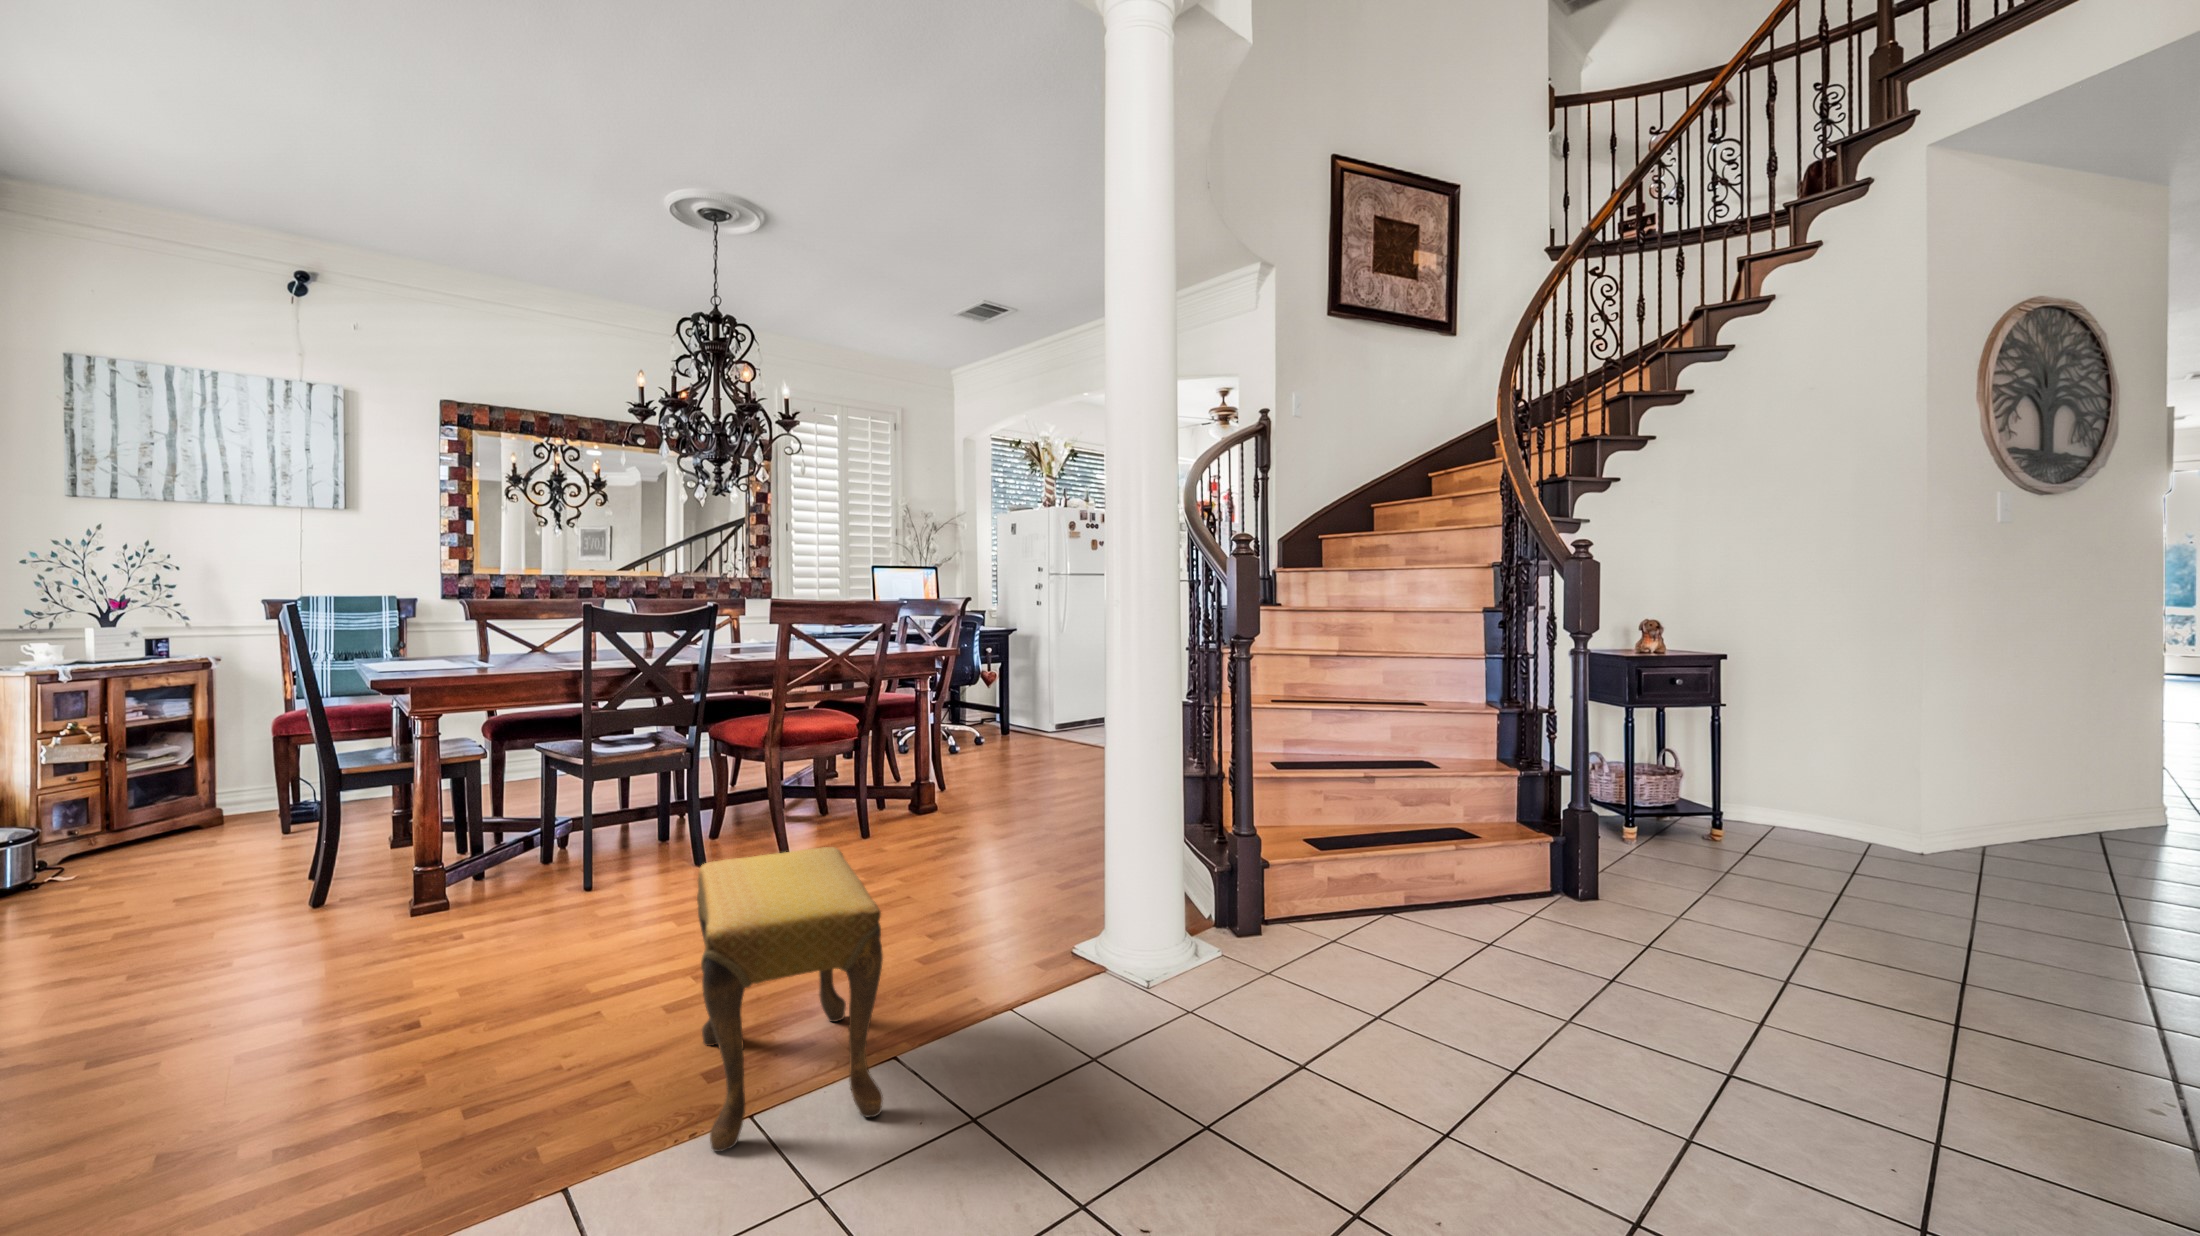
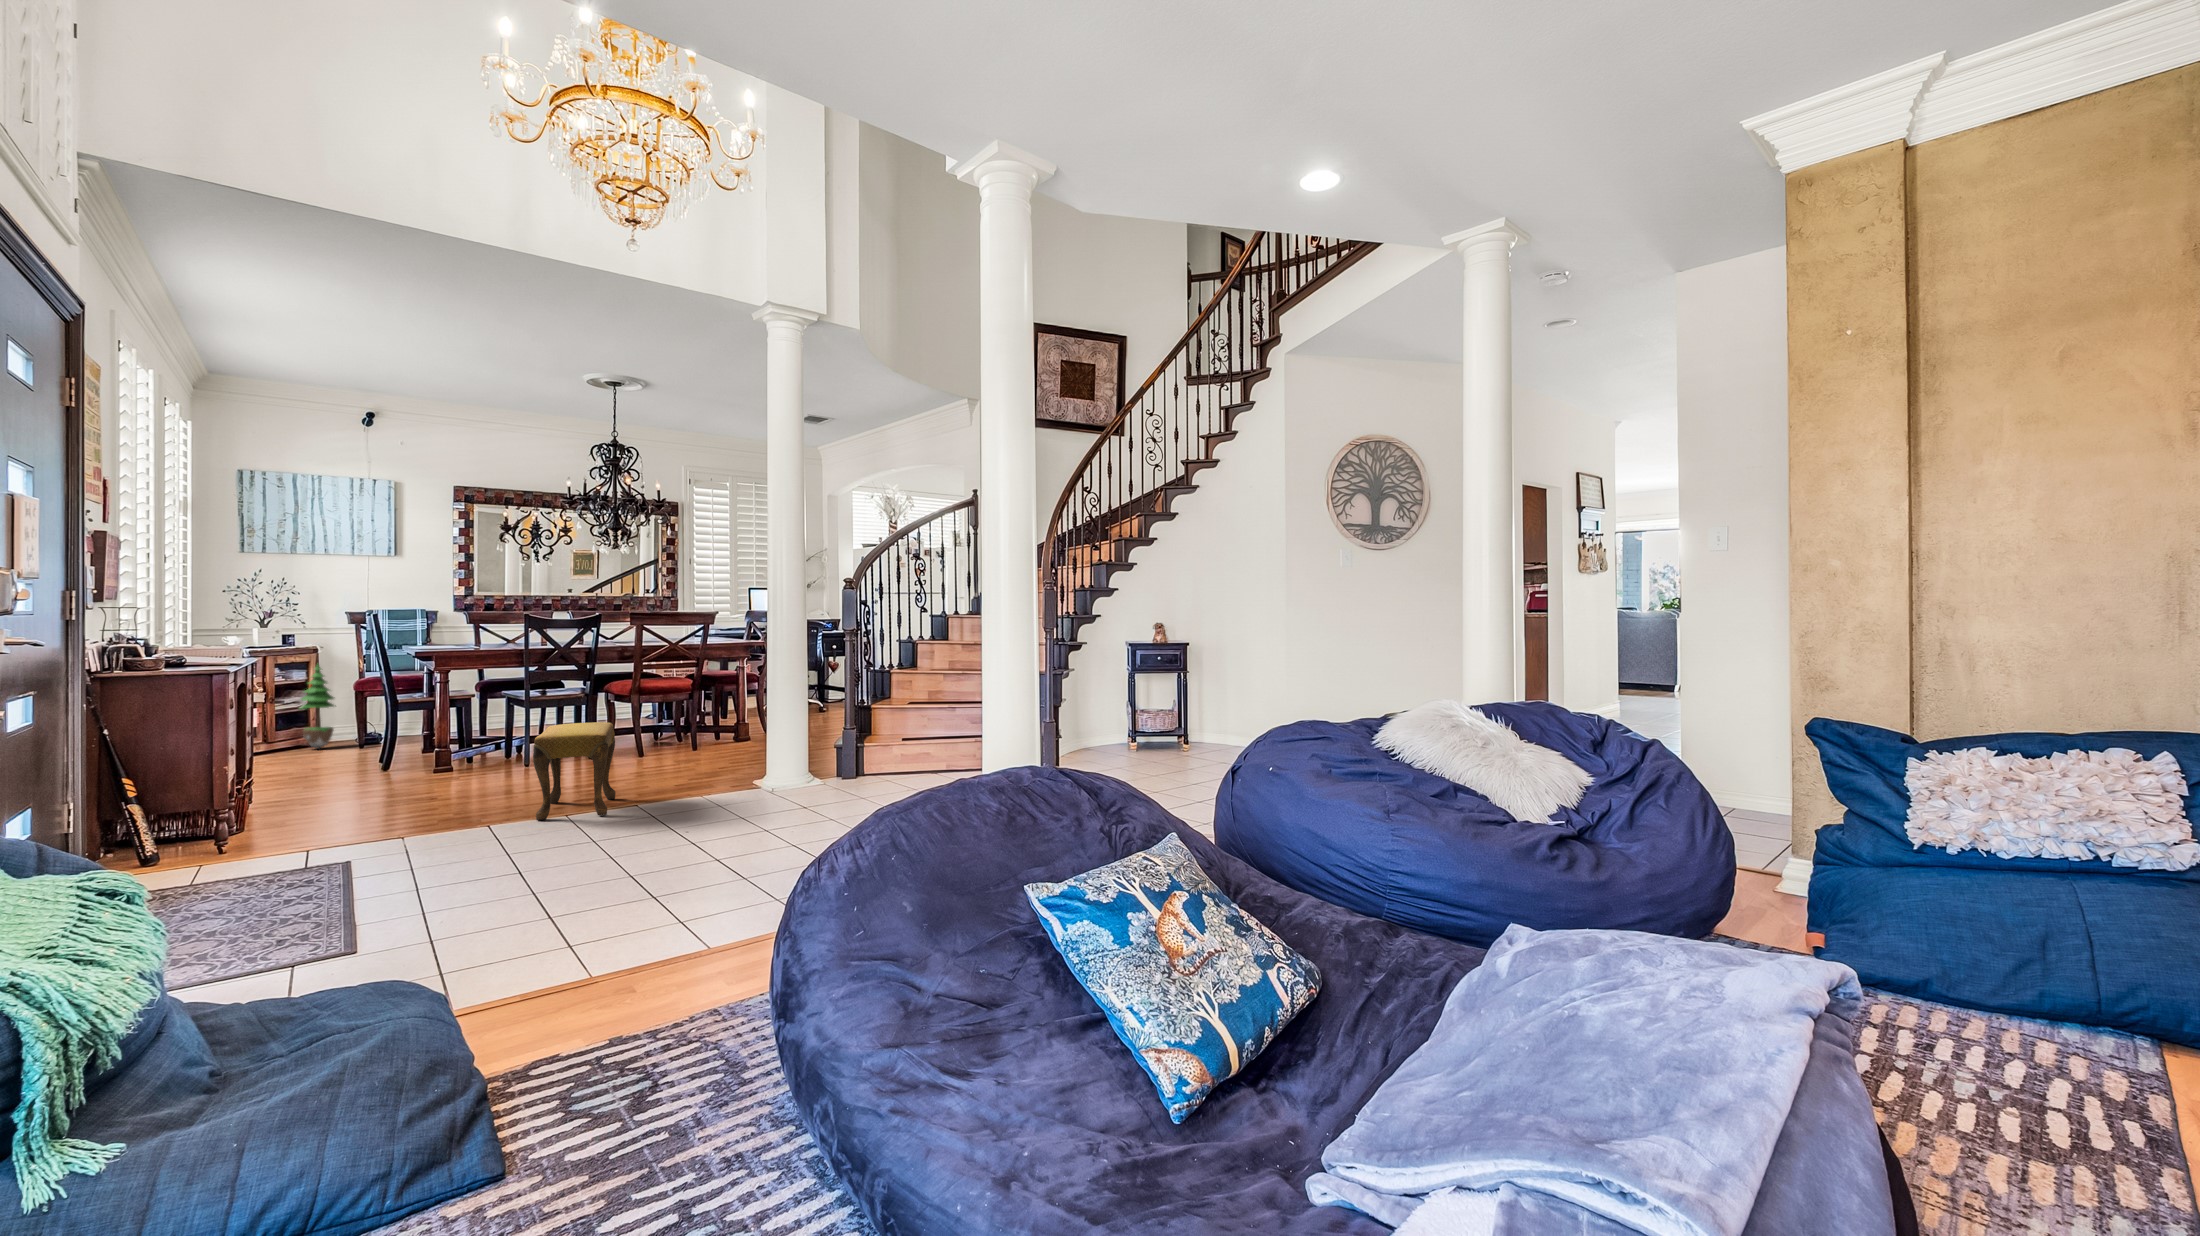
potted tree: none [168,686,242,837] -> present [300,663,334,749]

